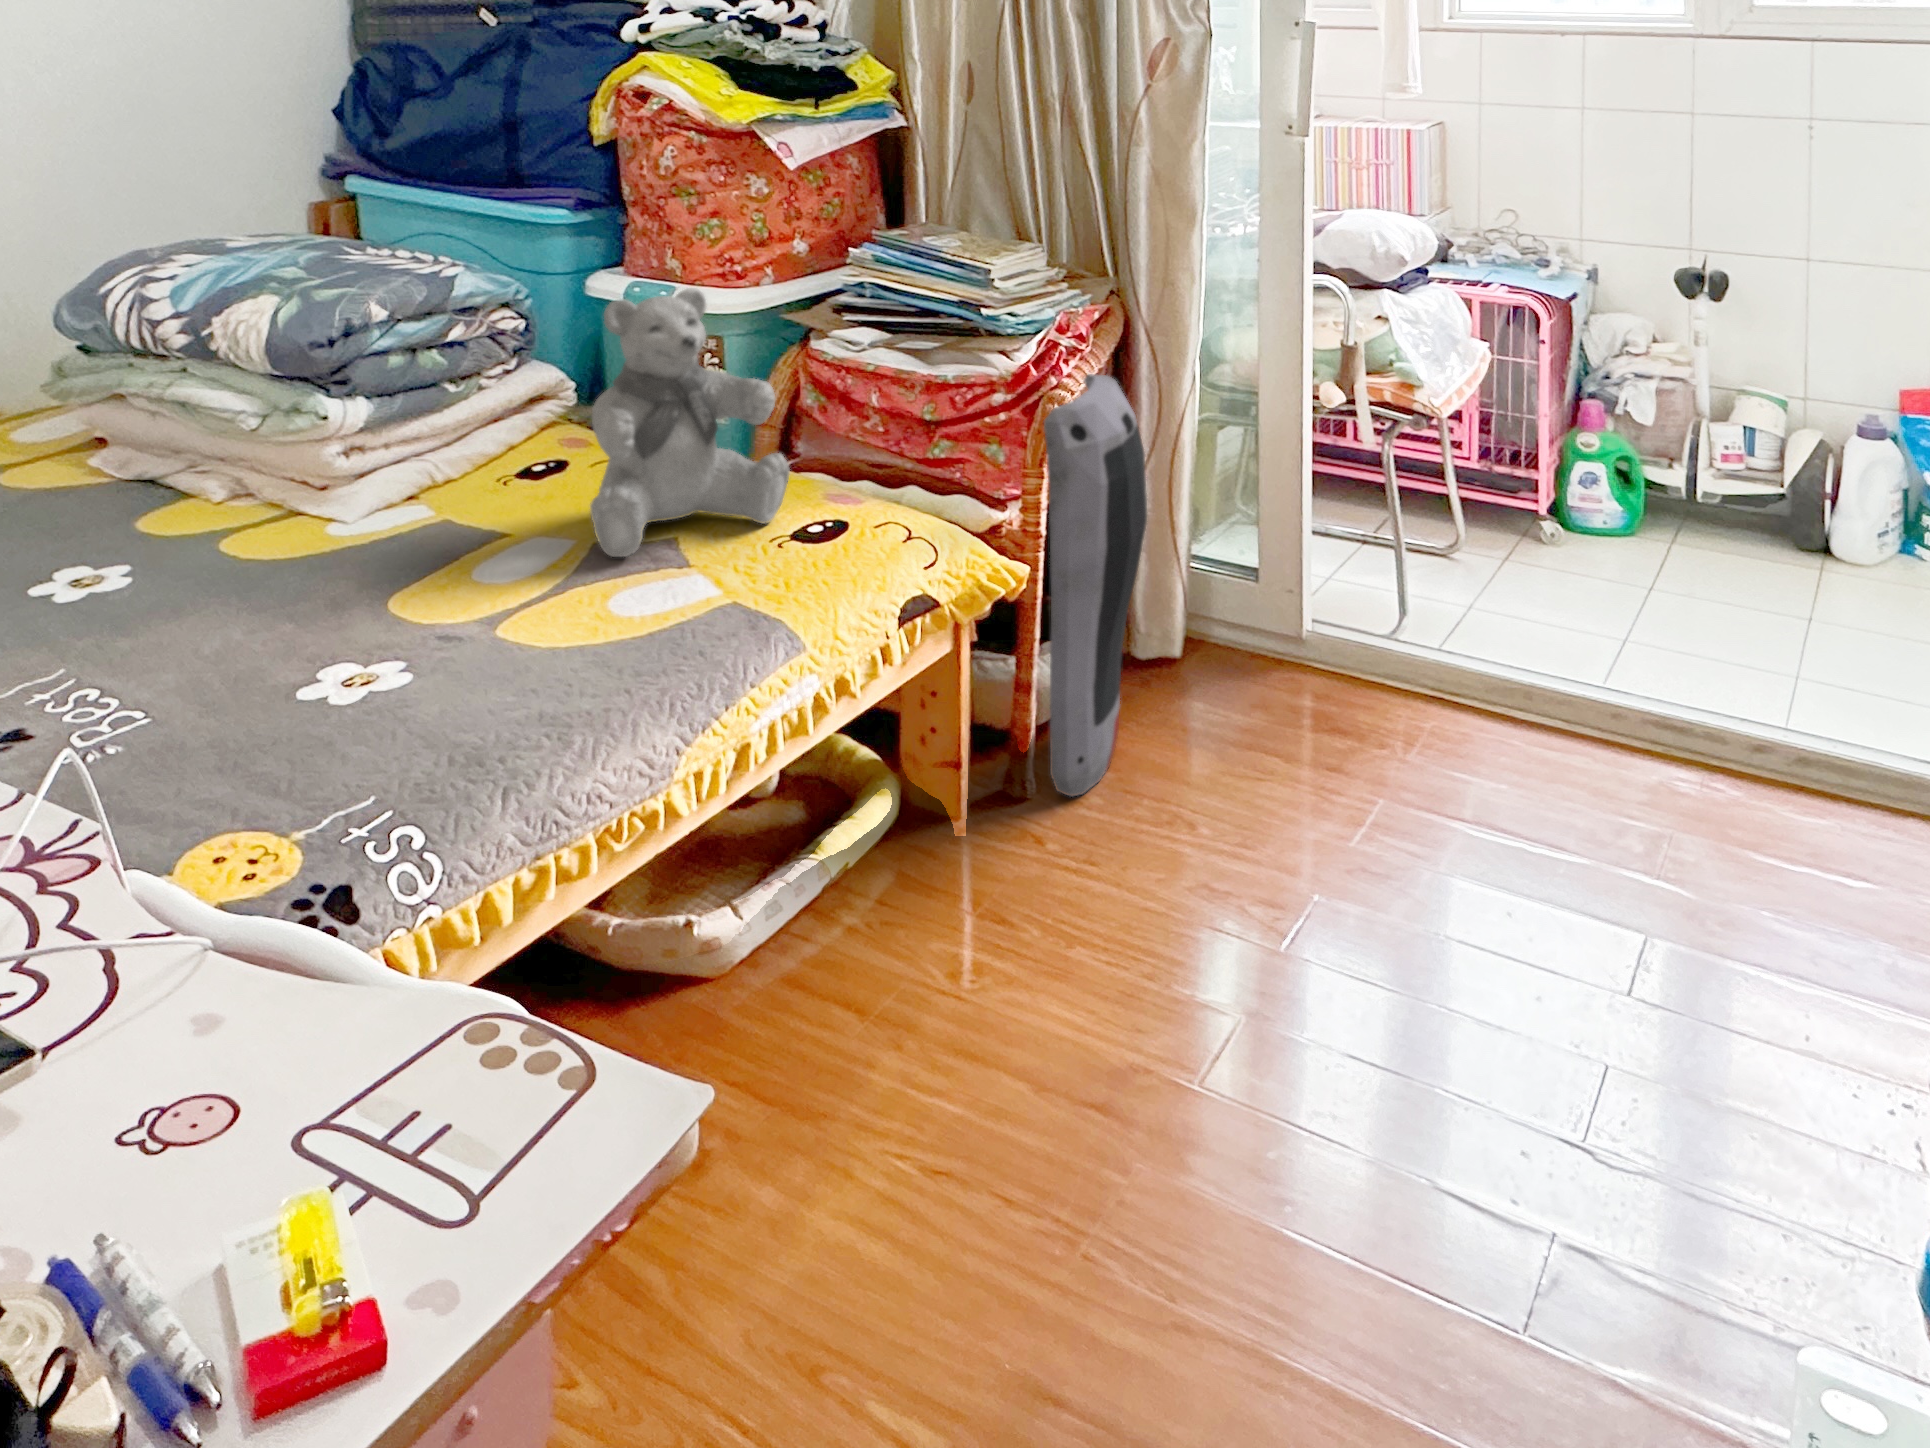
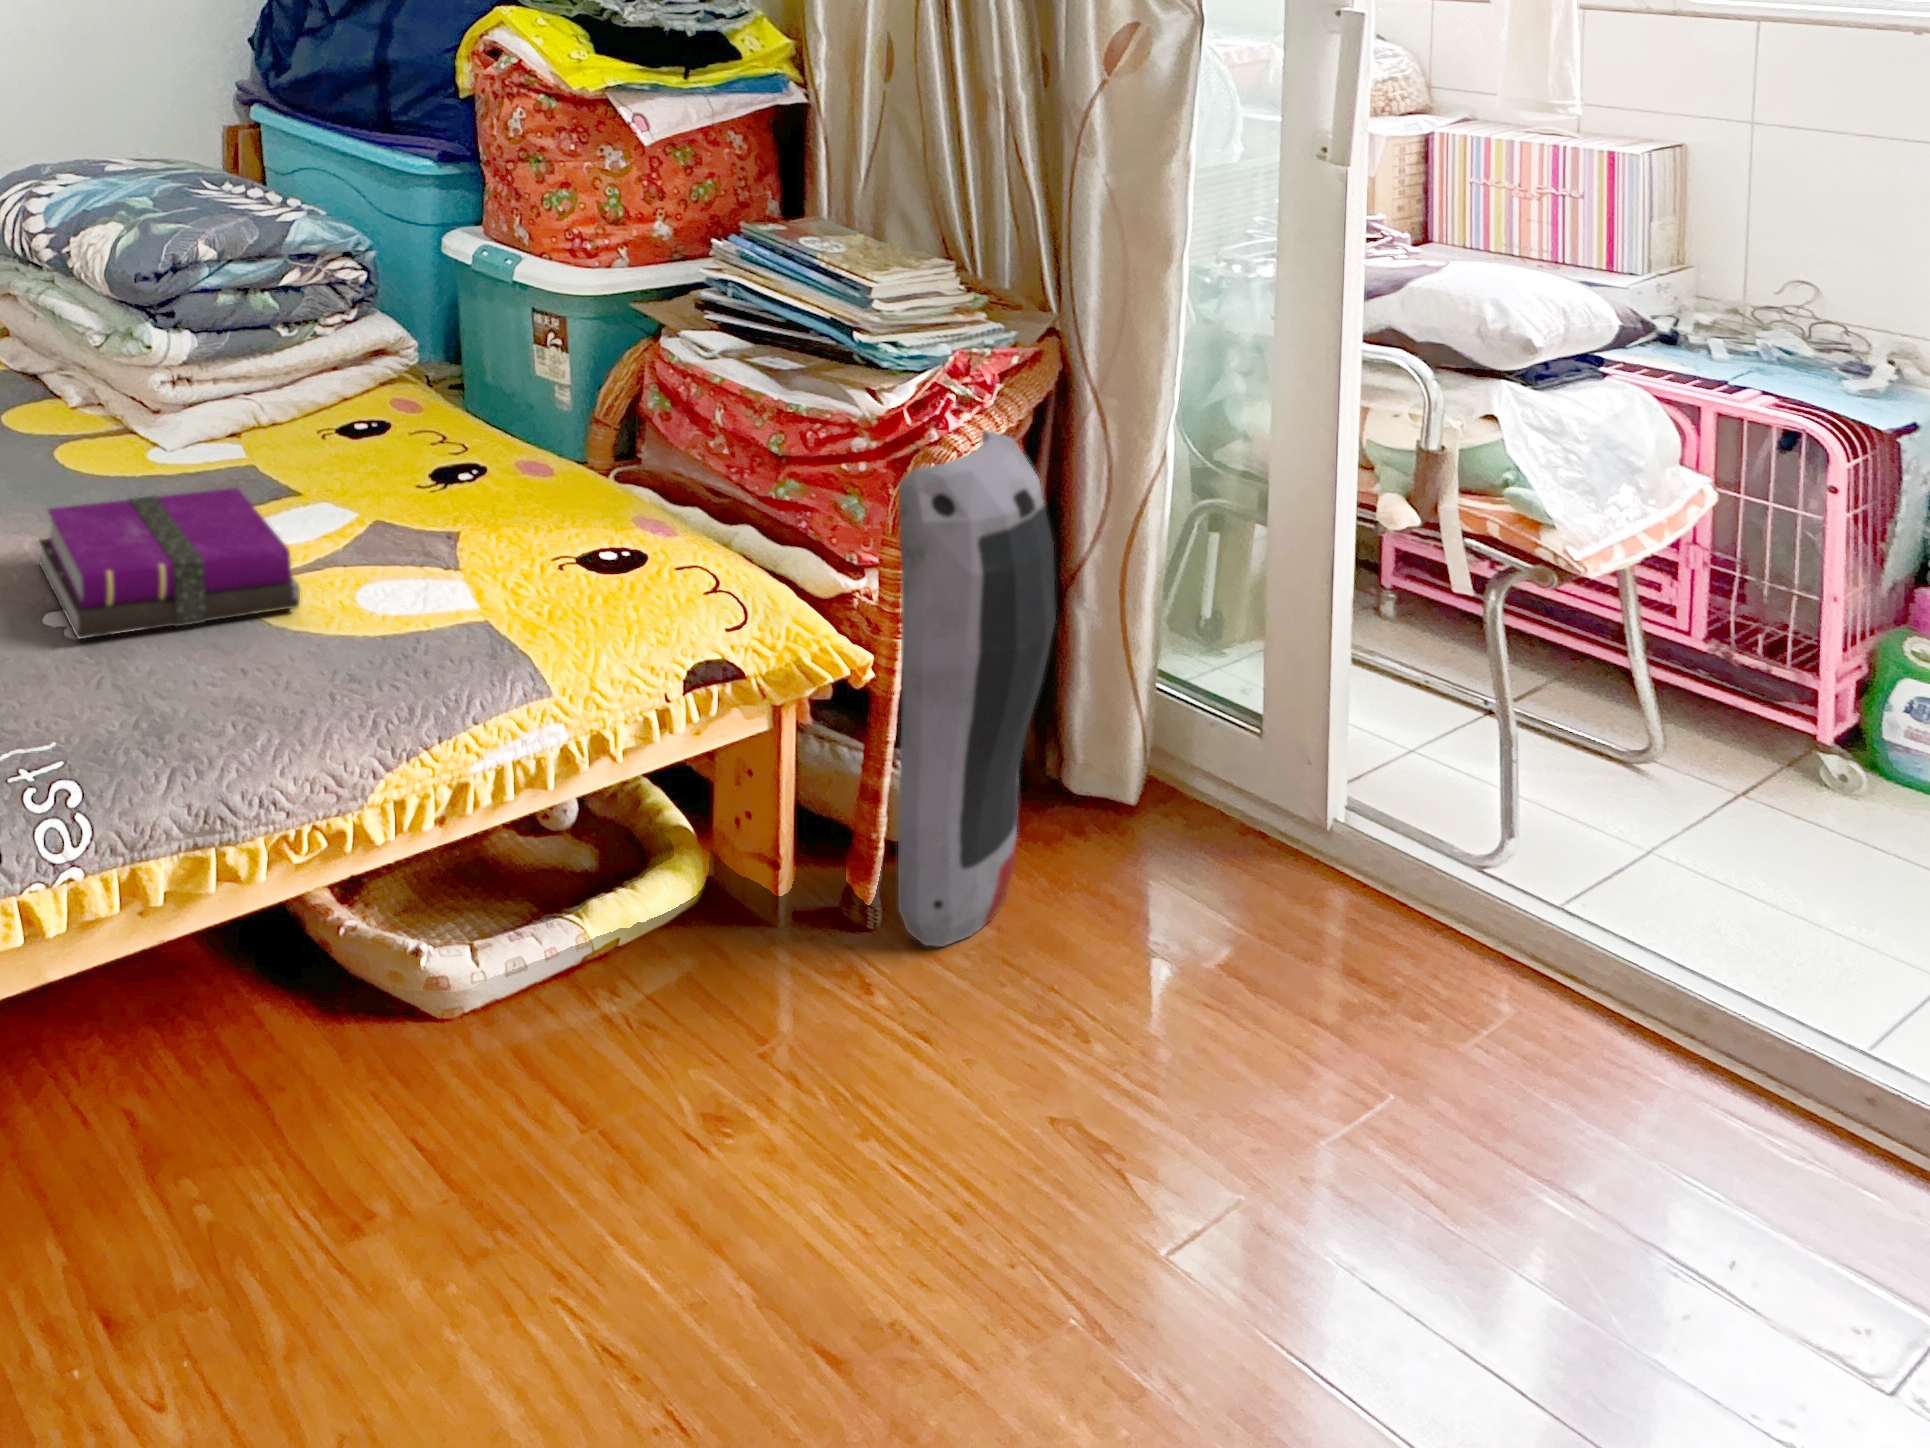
teddy bear: present [590,288,790,557] -> none [363,267,592,543]
notebook: none [265,533,561,703] -> present [40,488,300,639]

